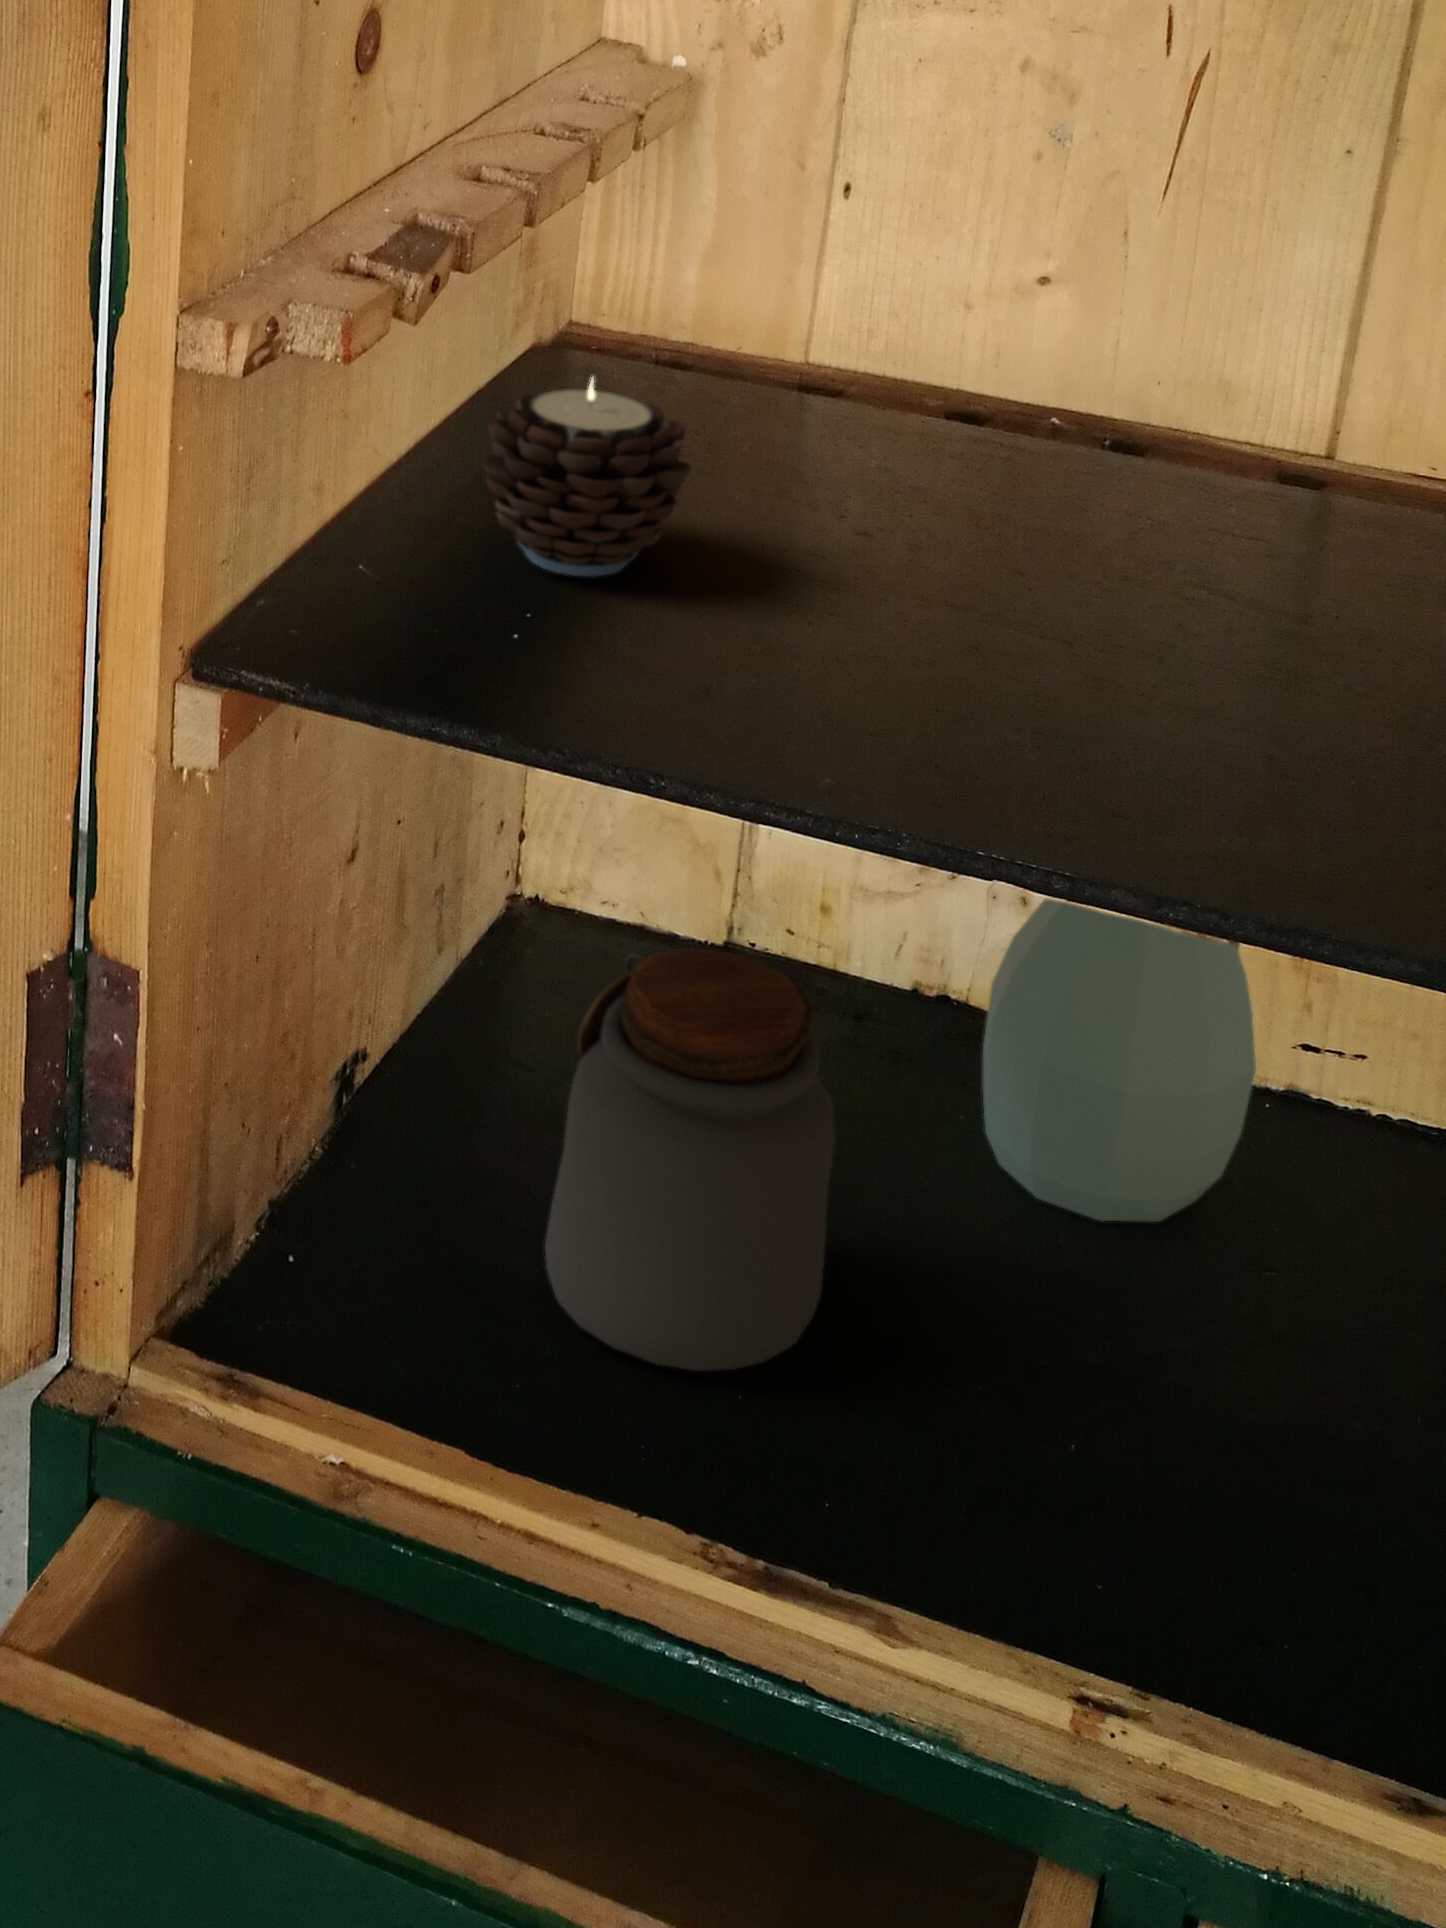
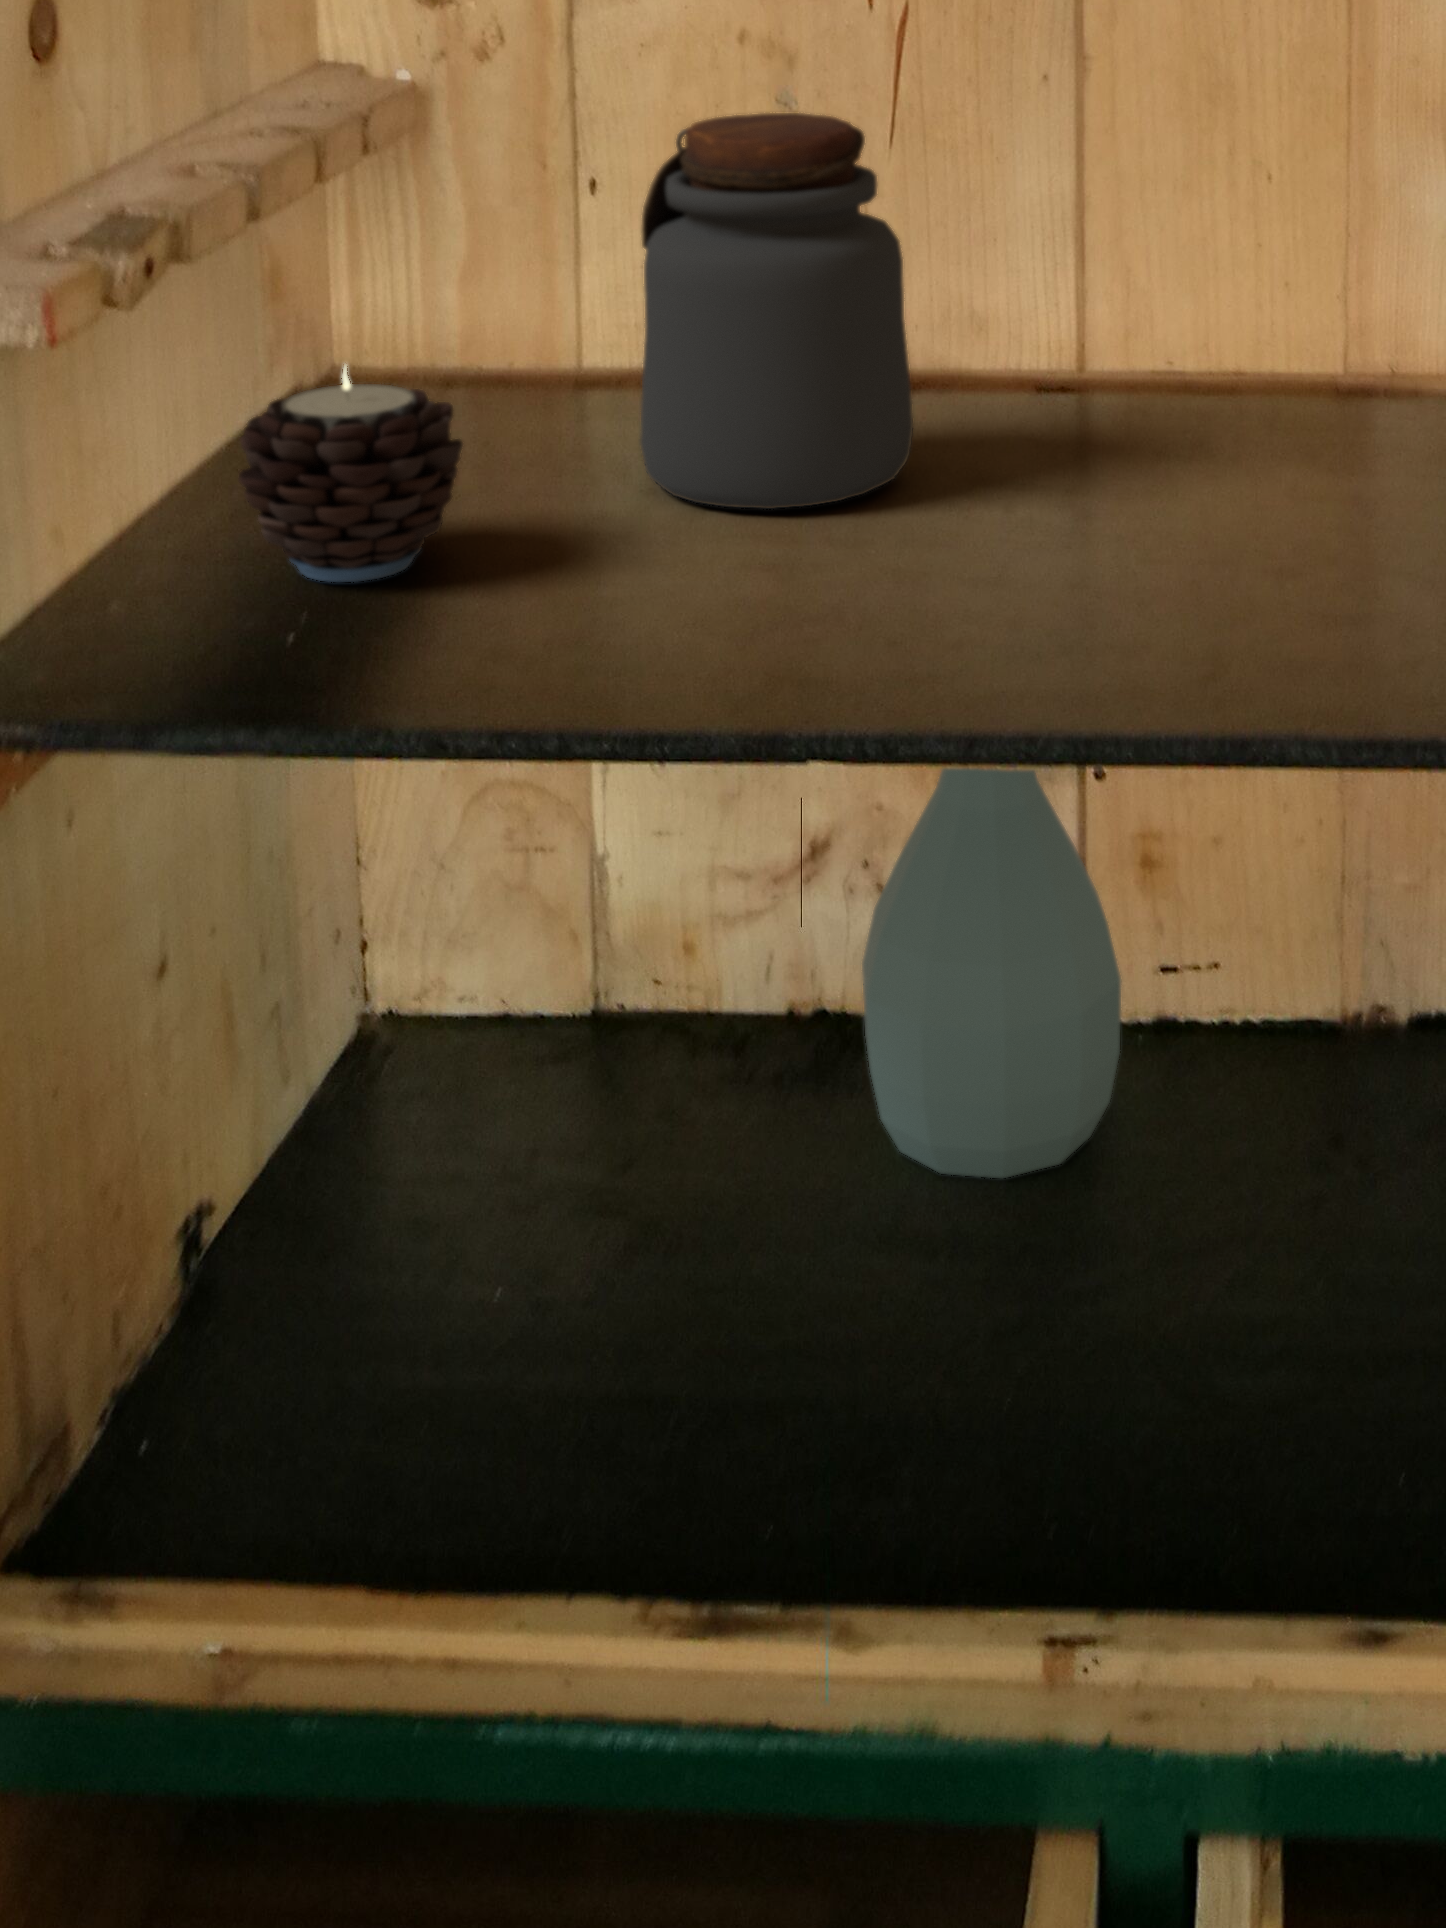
jar: present [545,949,835,1371] -> present [640,113,913,509]

